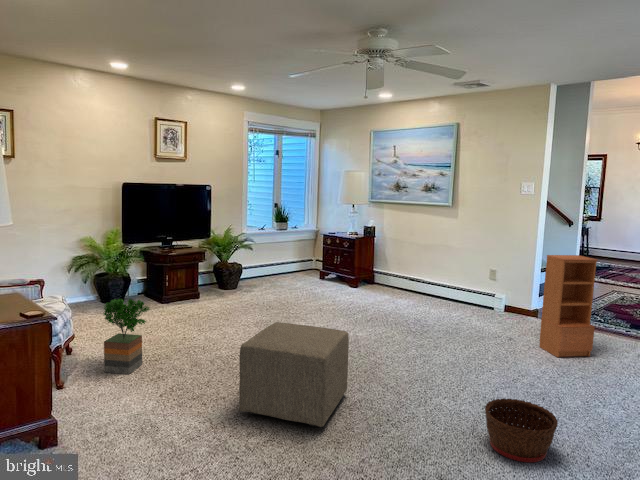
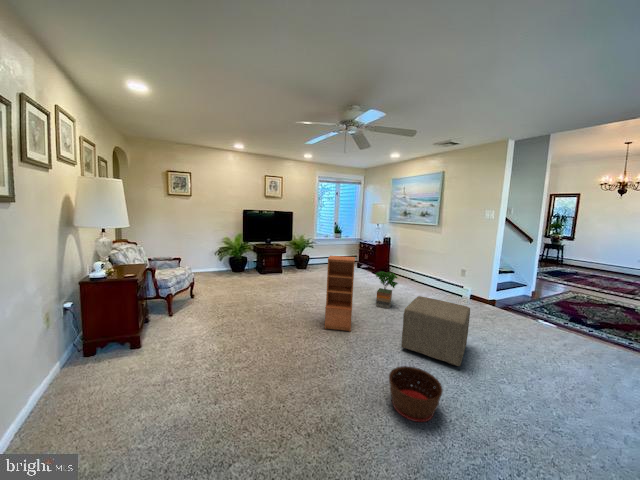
bookcase: present [539,255,598,357] -> present [325,256,355,331]
potted tree: present [104,299,150,374] -> present [376,272,398,309]
ottoman: present [239,322,349,427] -> present [401,296,470,366]

